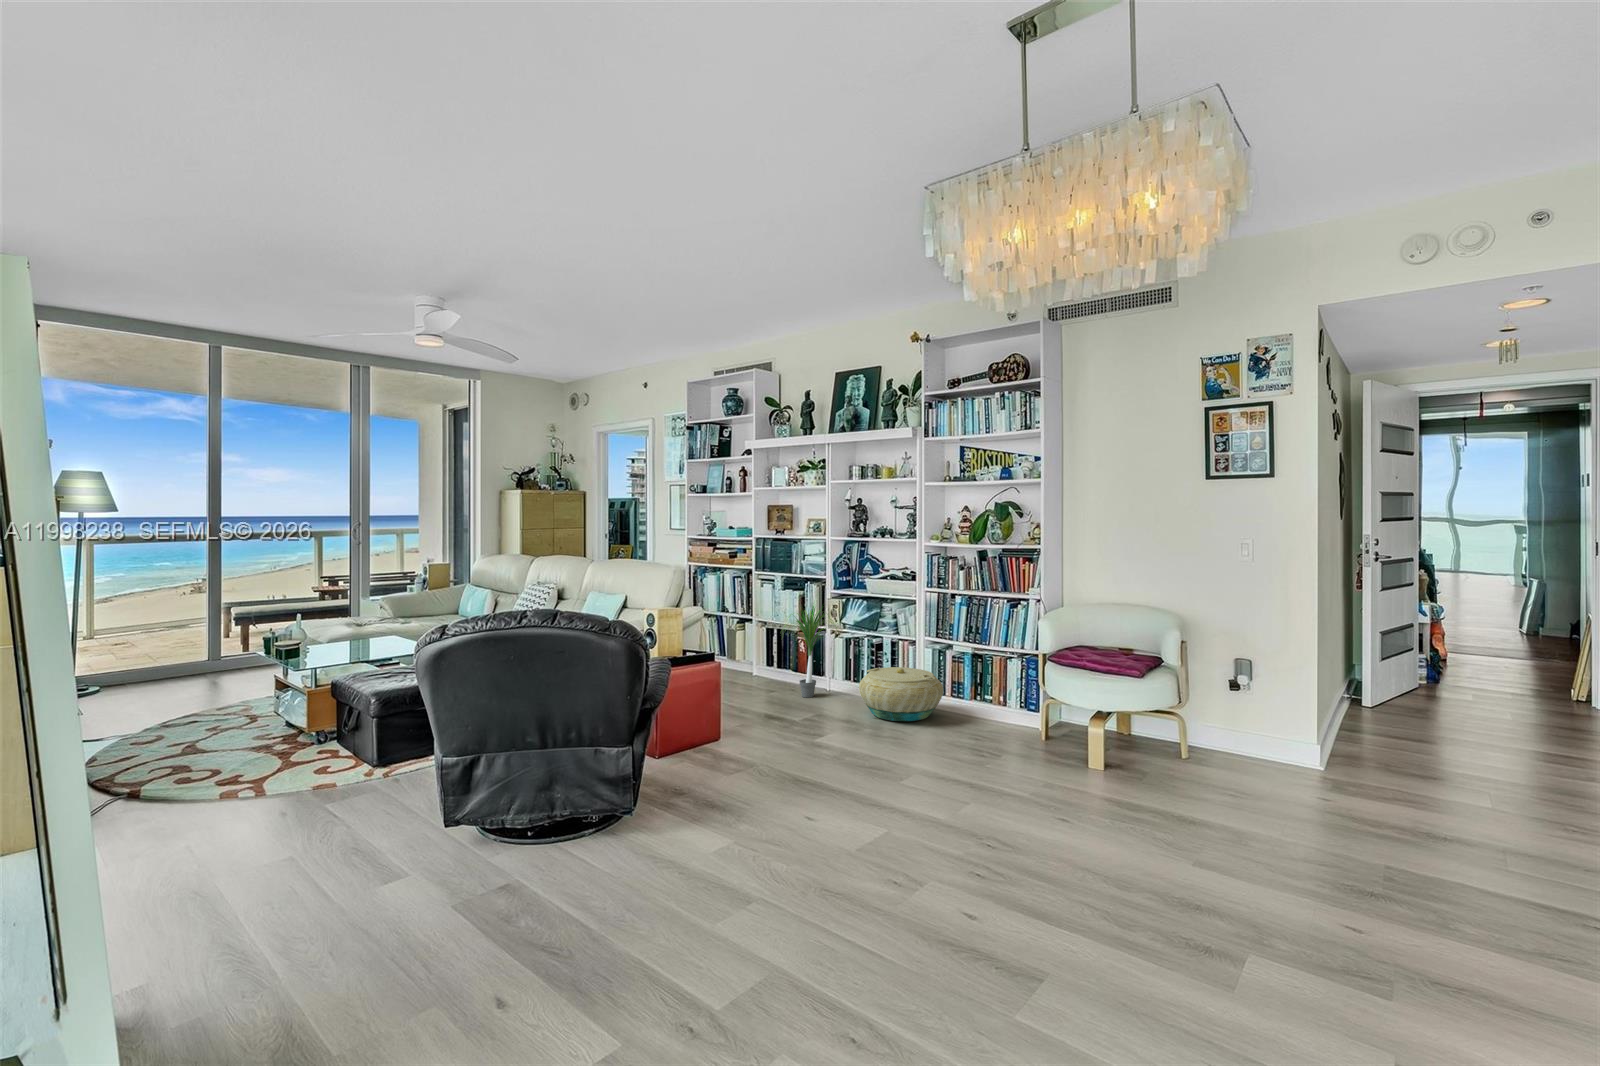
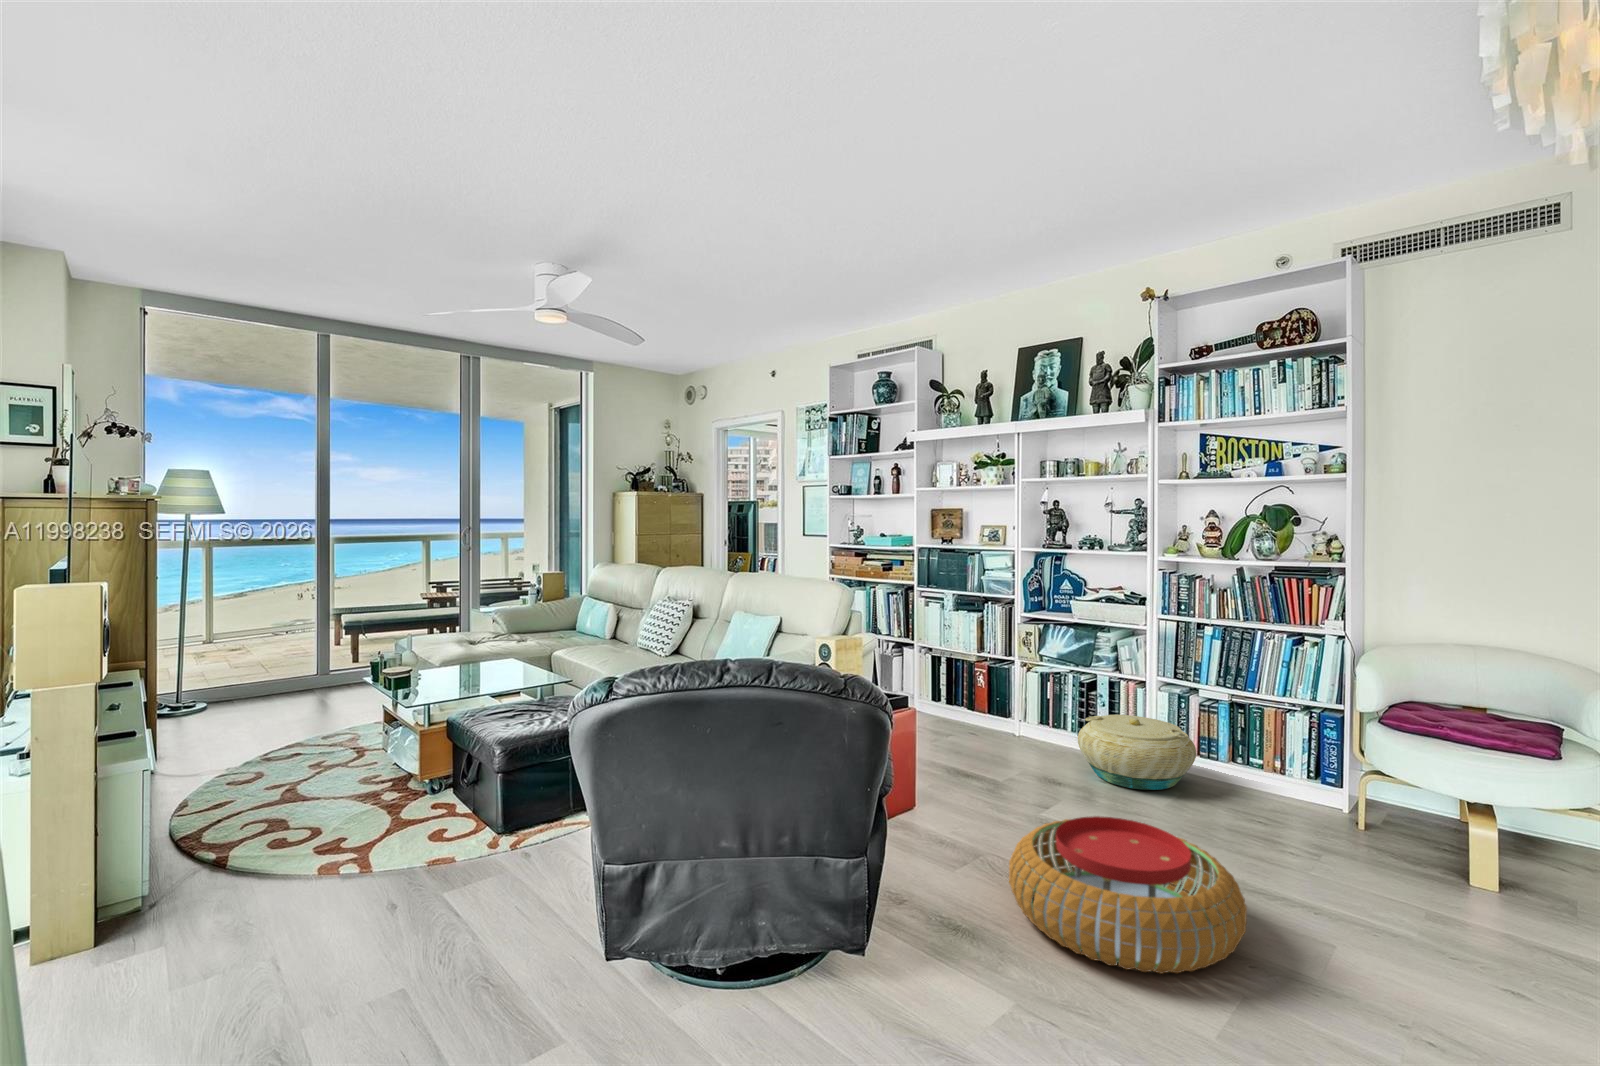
potted plant: present [784,606,837,698] -> none [961,621,1043,747]
pouf: none [757,728,911,821] -> present [1009,816,1247,974]

